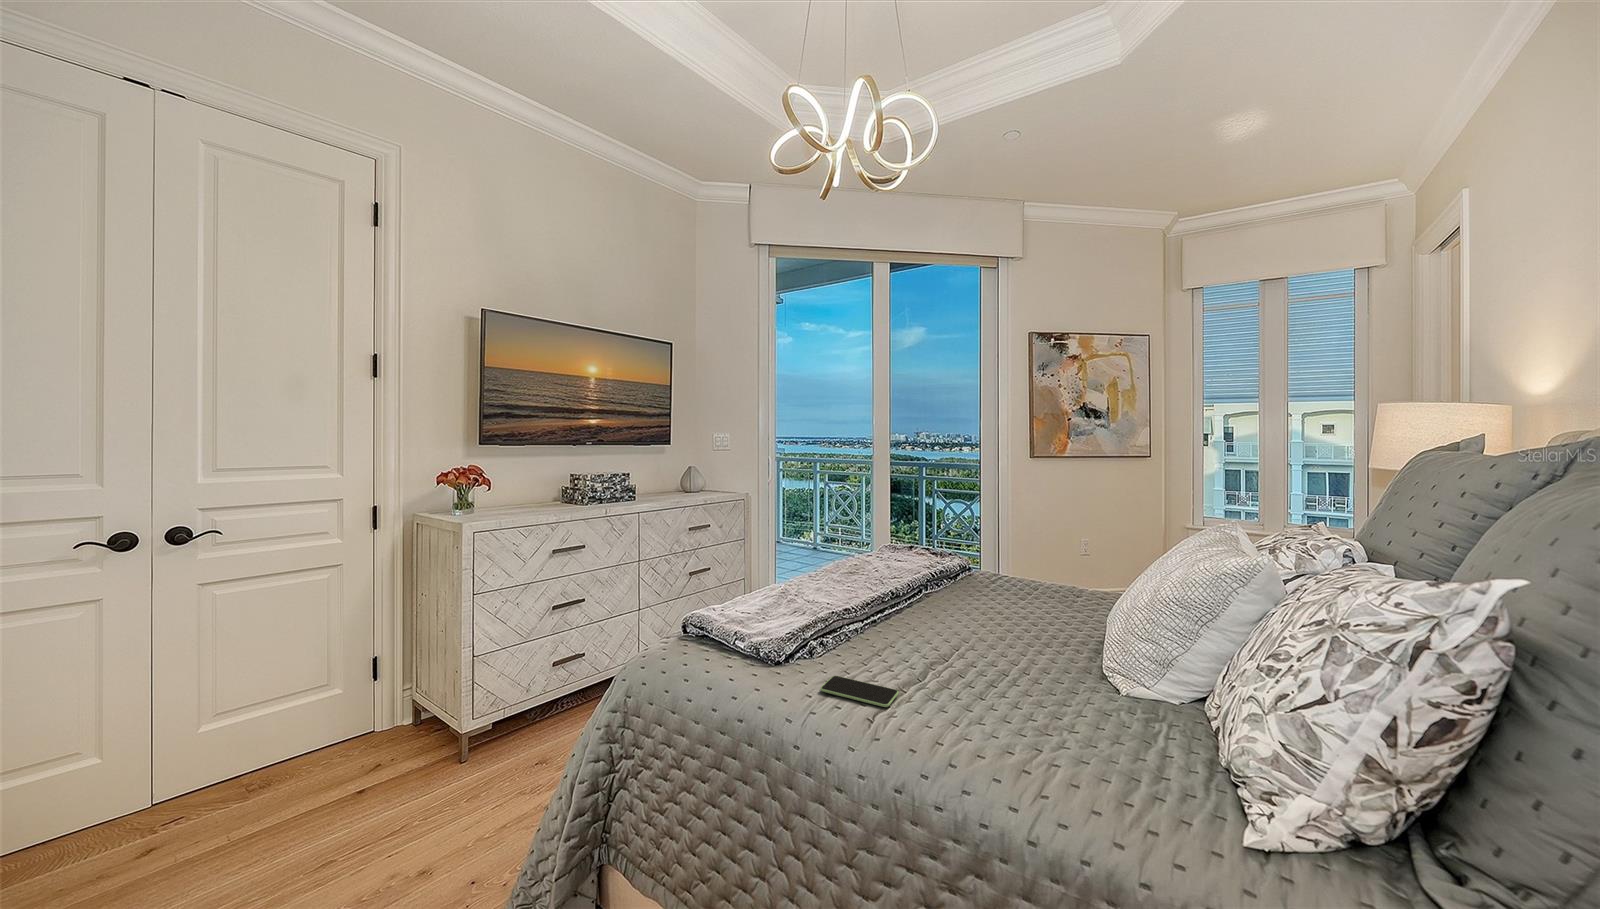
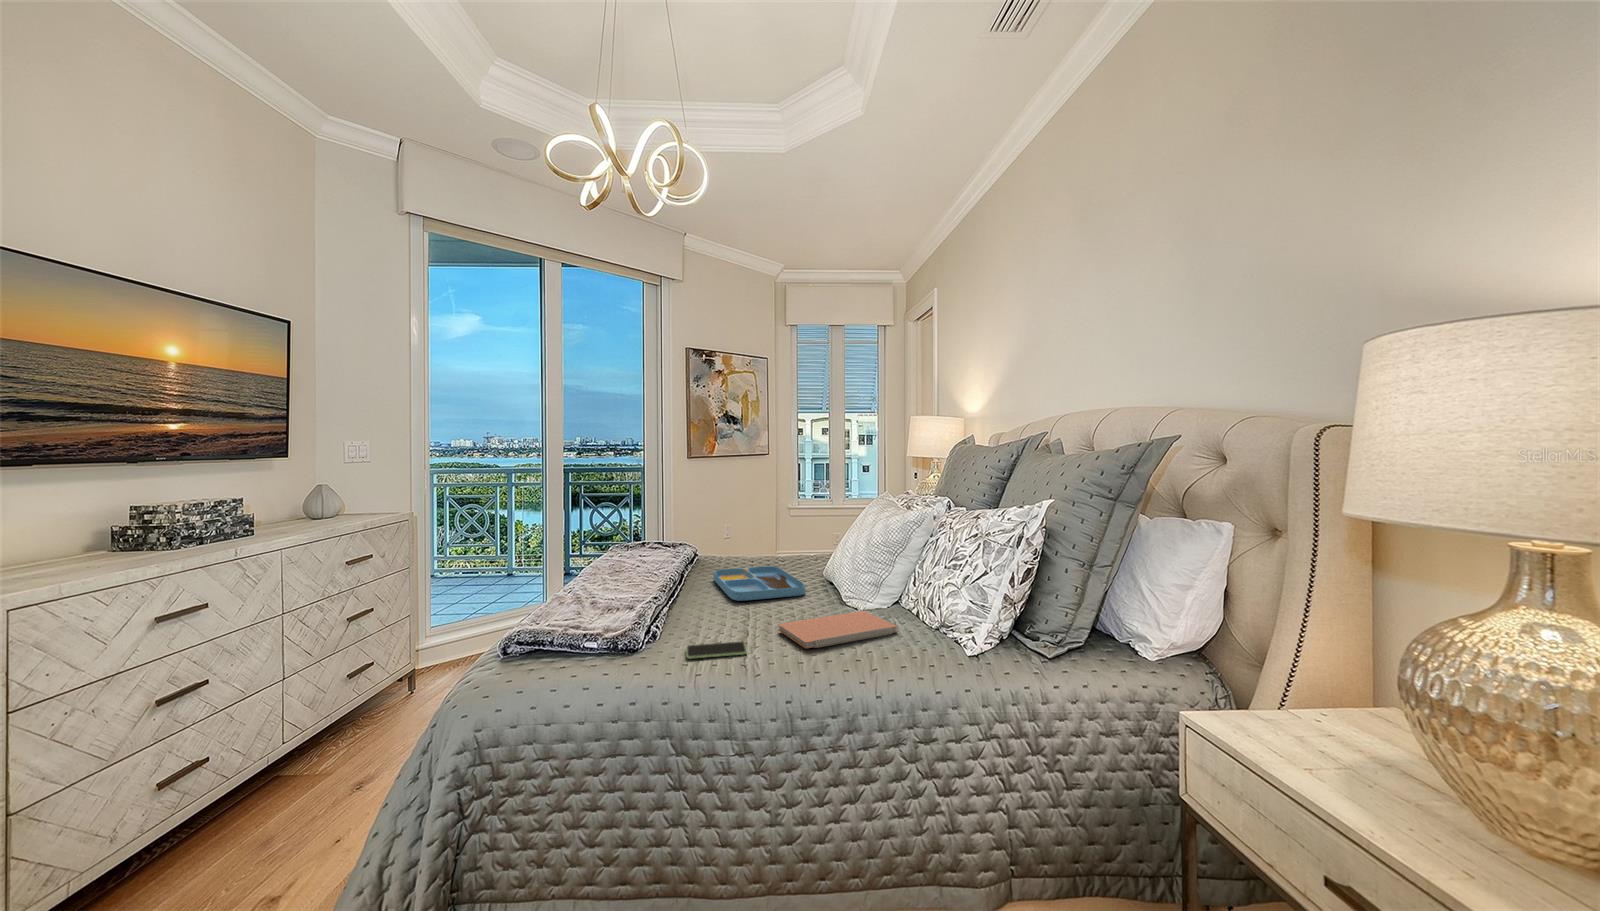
tray: none [951,595,1058,652] -> present [714,566,805,601]
notebook: none [958,681,1139,750] -> present [778,611,897,648]

